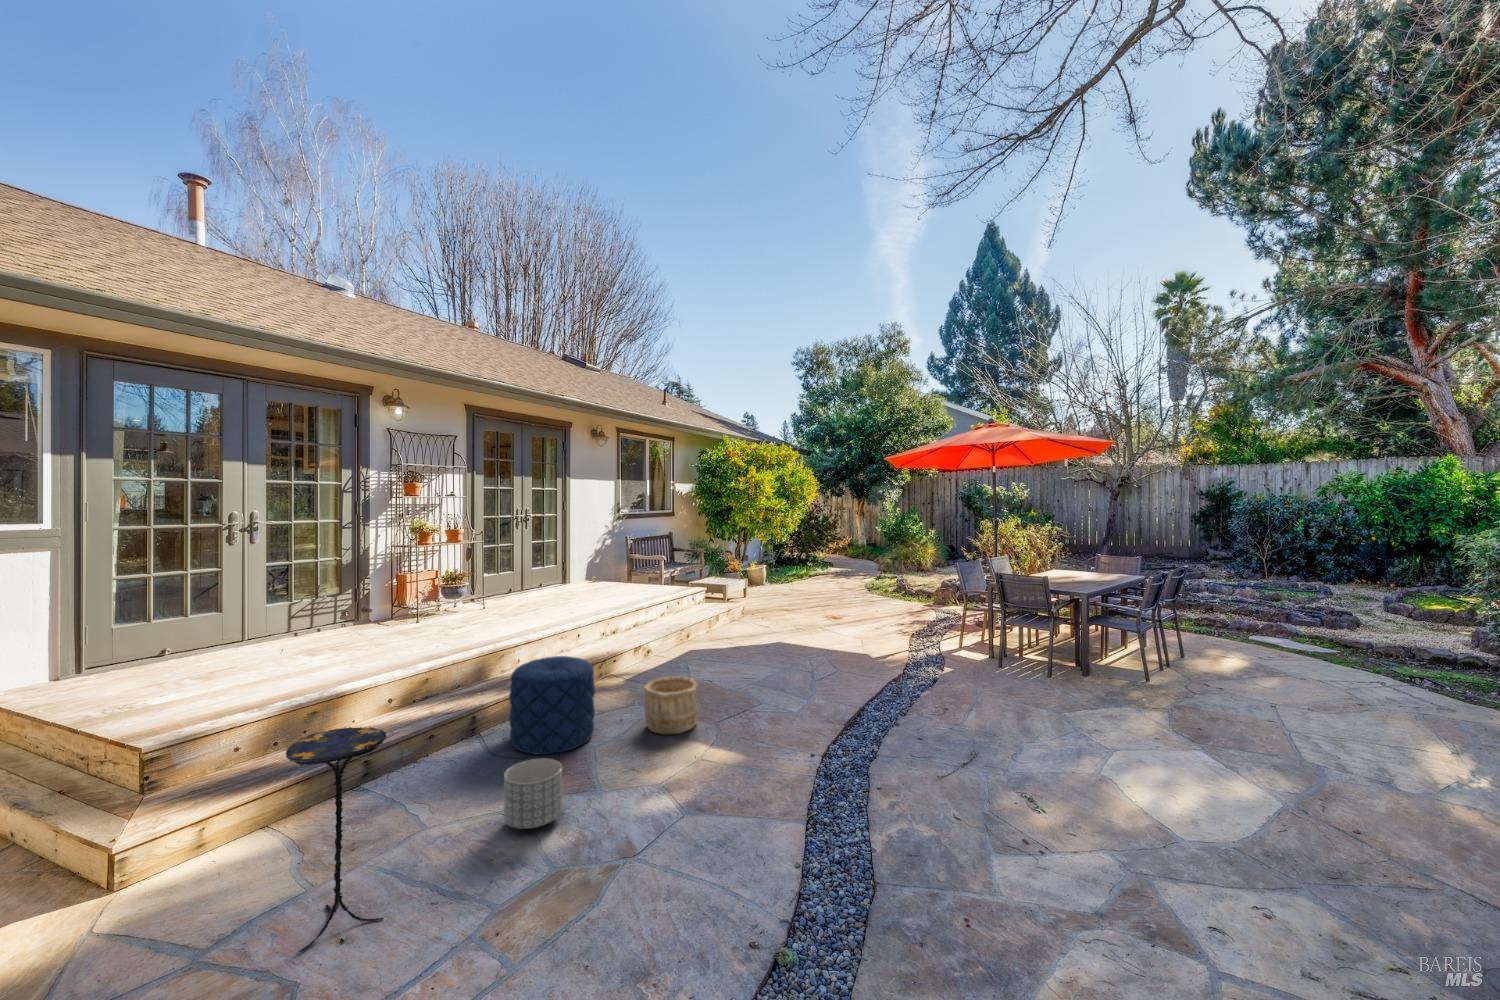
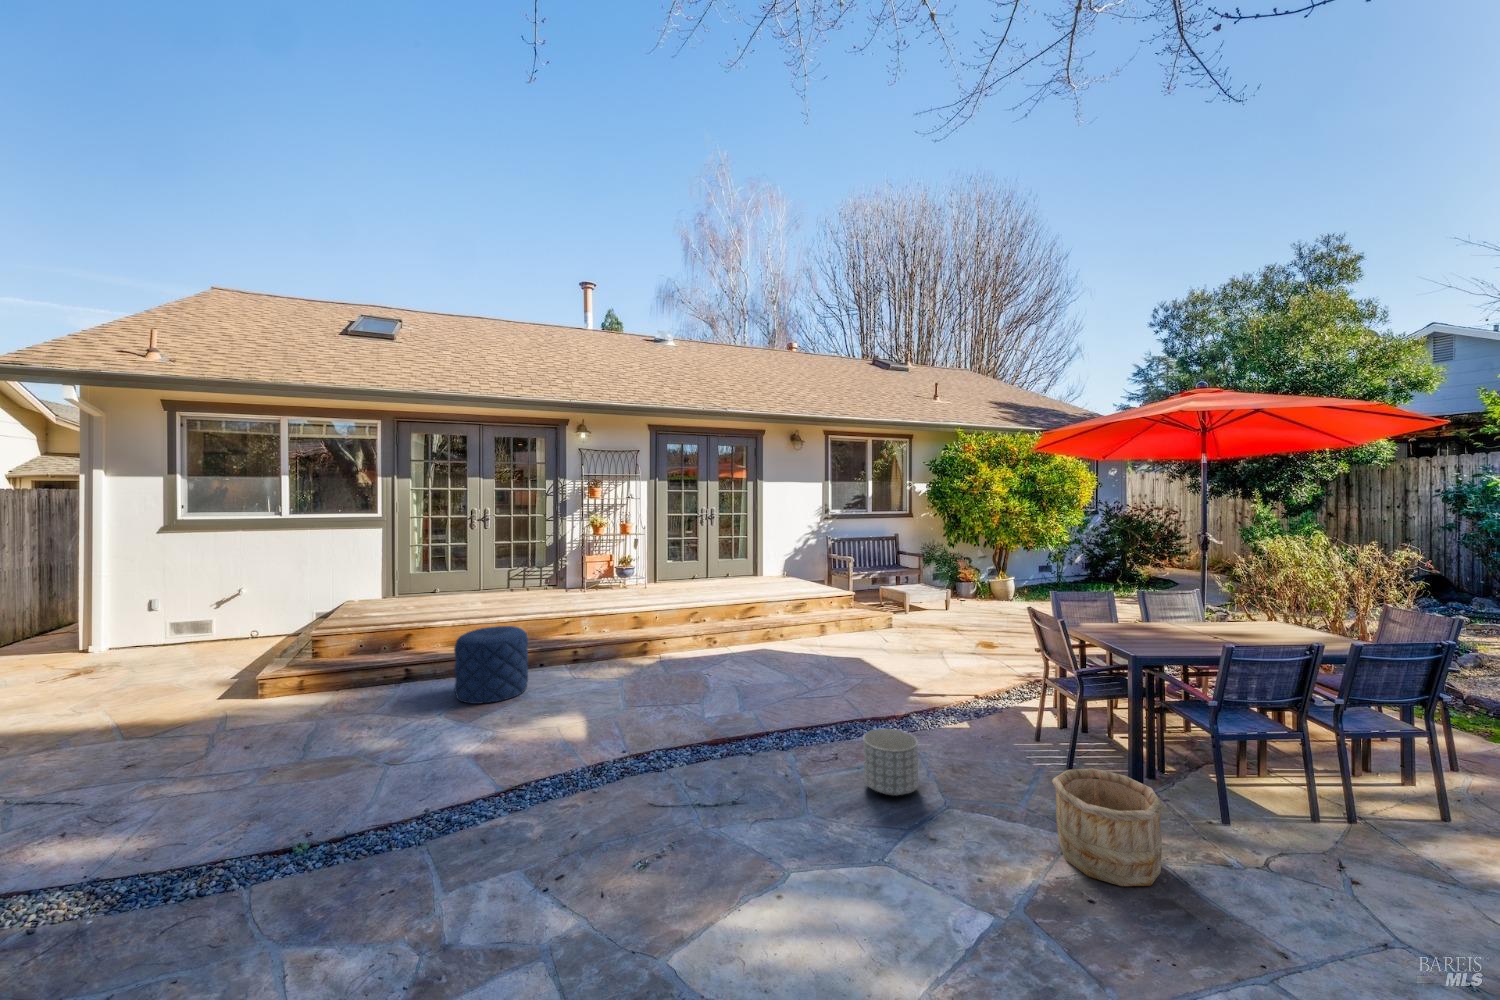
wooden bucket: present [643,676,698,735] -> present [1052,768,1163,886]
side table: present [286,727,387,952] -> none [151,634,225,760]
planter: present [504,758,562,829] -> present [863,729,919,796]

